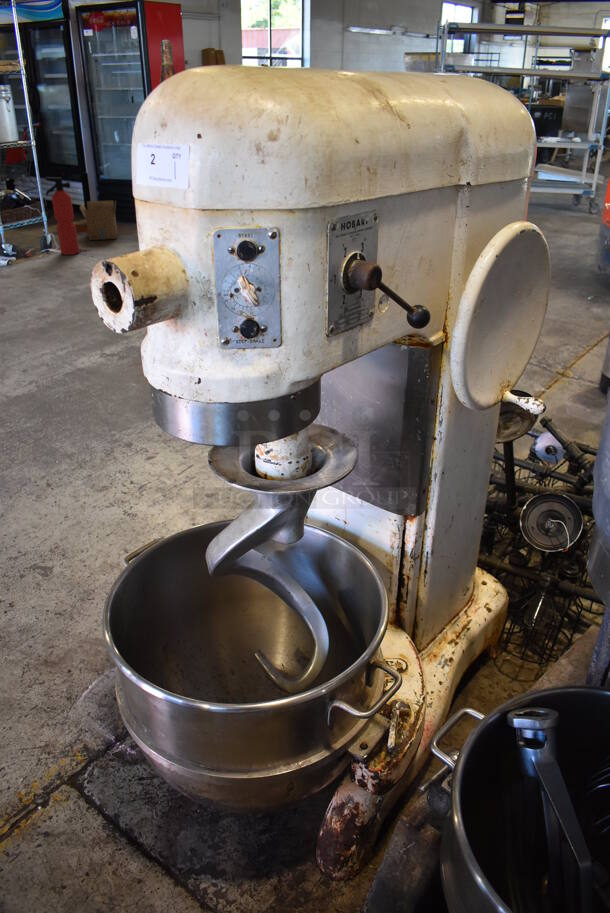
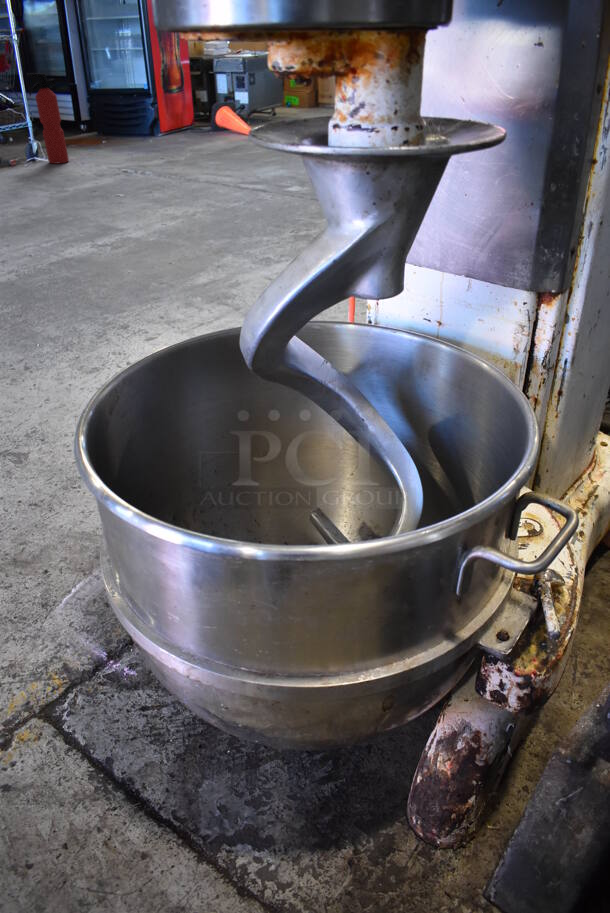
cardboard box: present [80,201,117,240] -> none [67,106,110,150]

